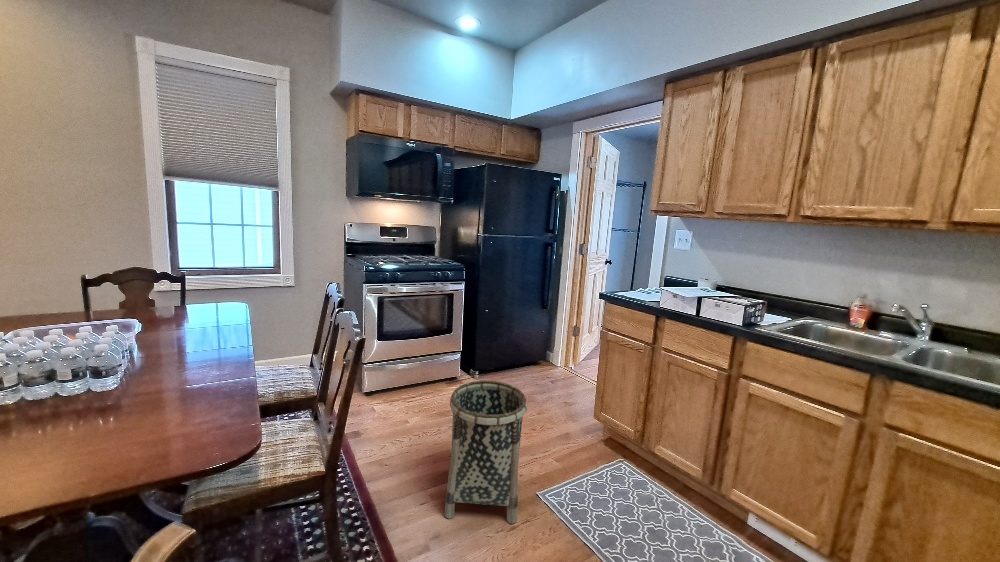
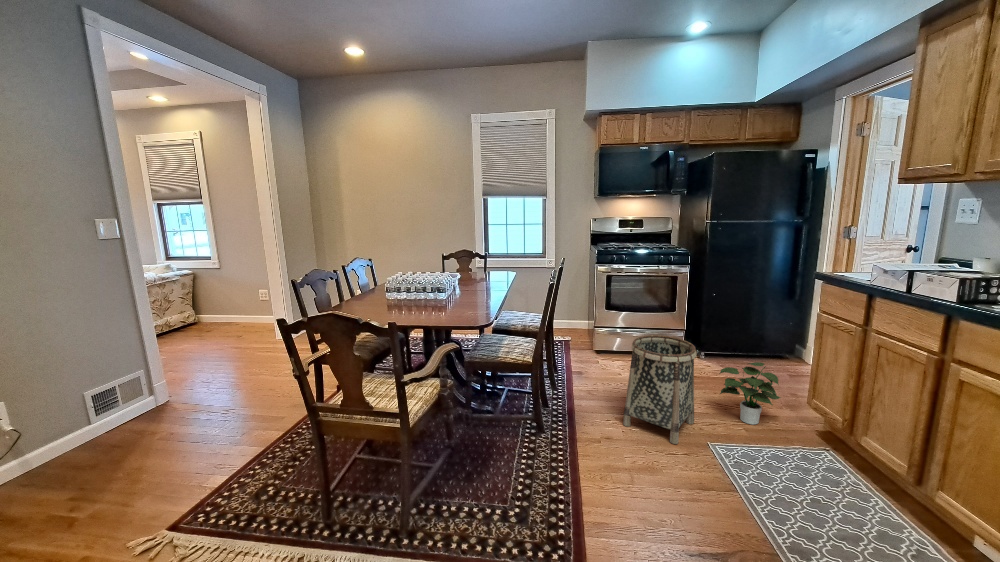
potted plant: none [530,387,587,456] -> present [720,362,781,425]

